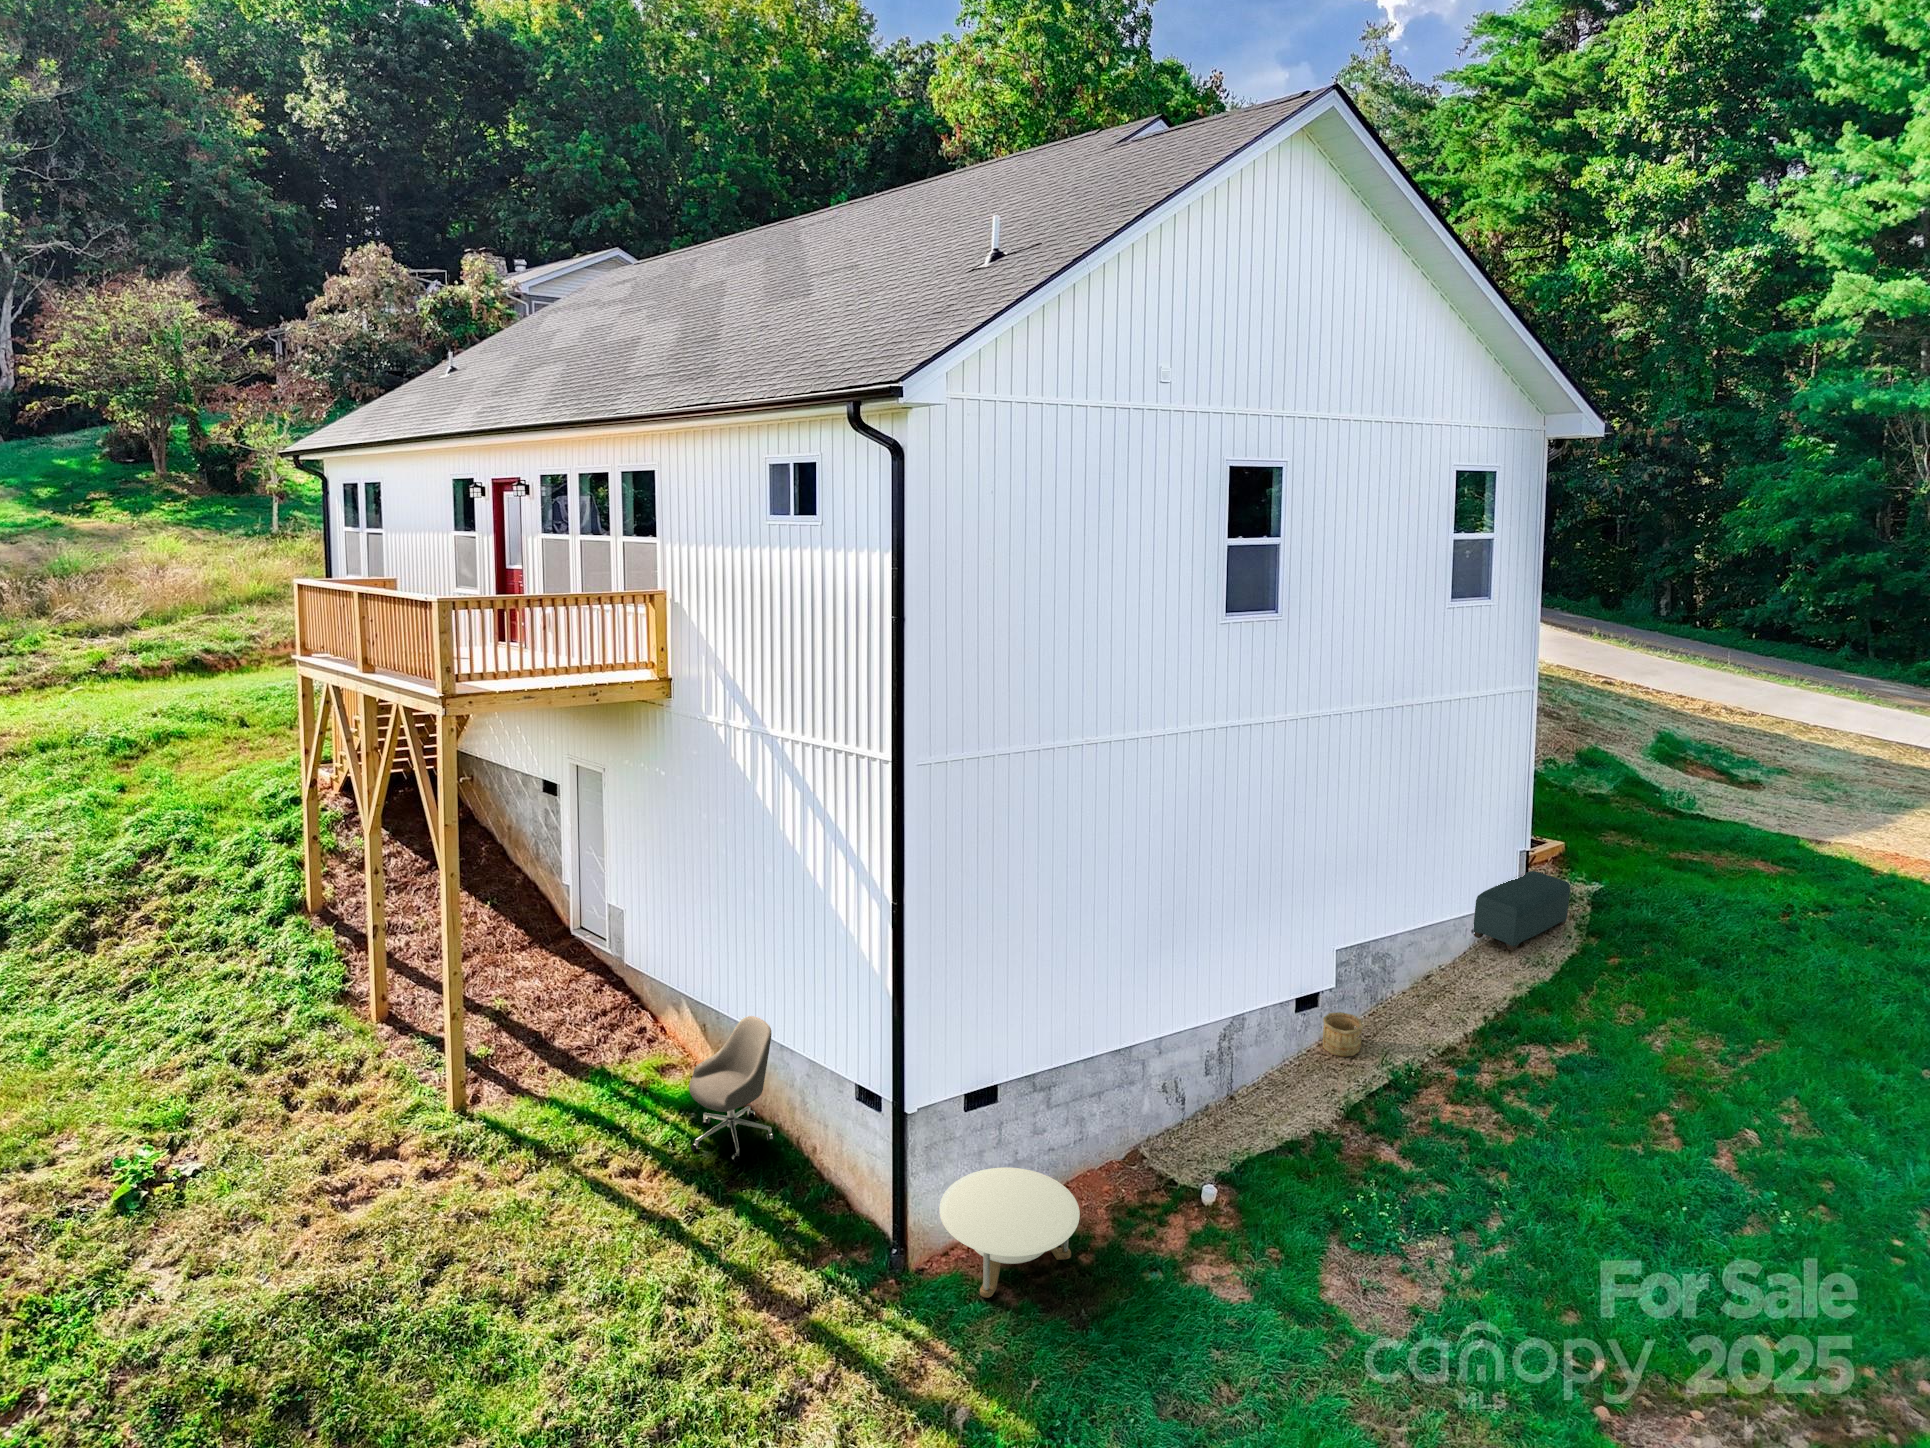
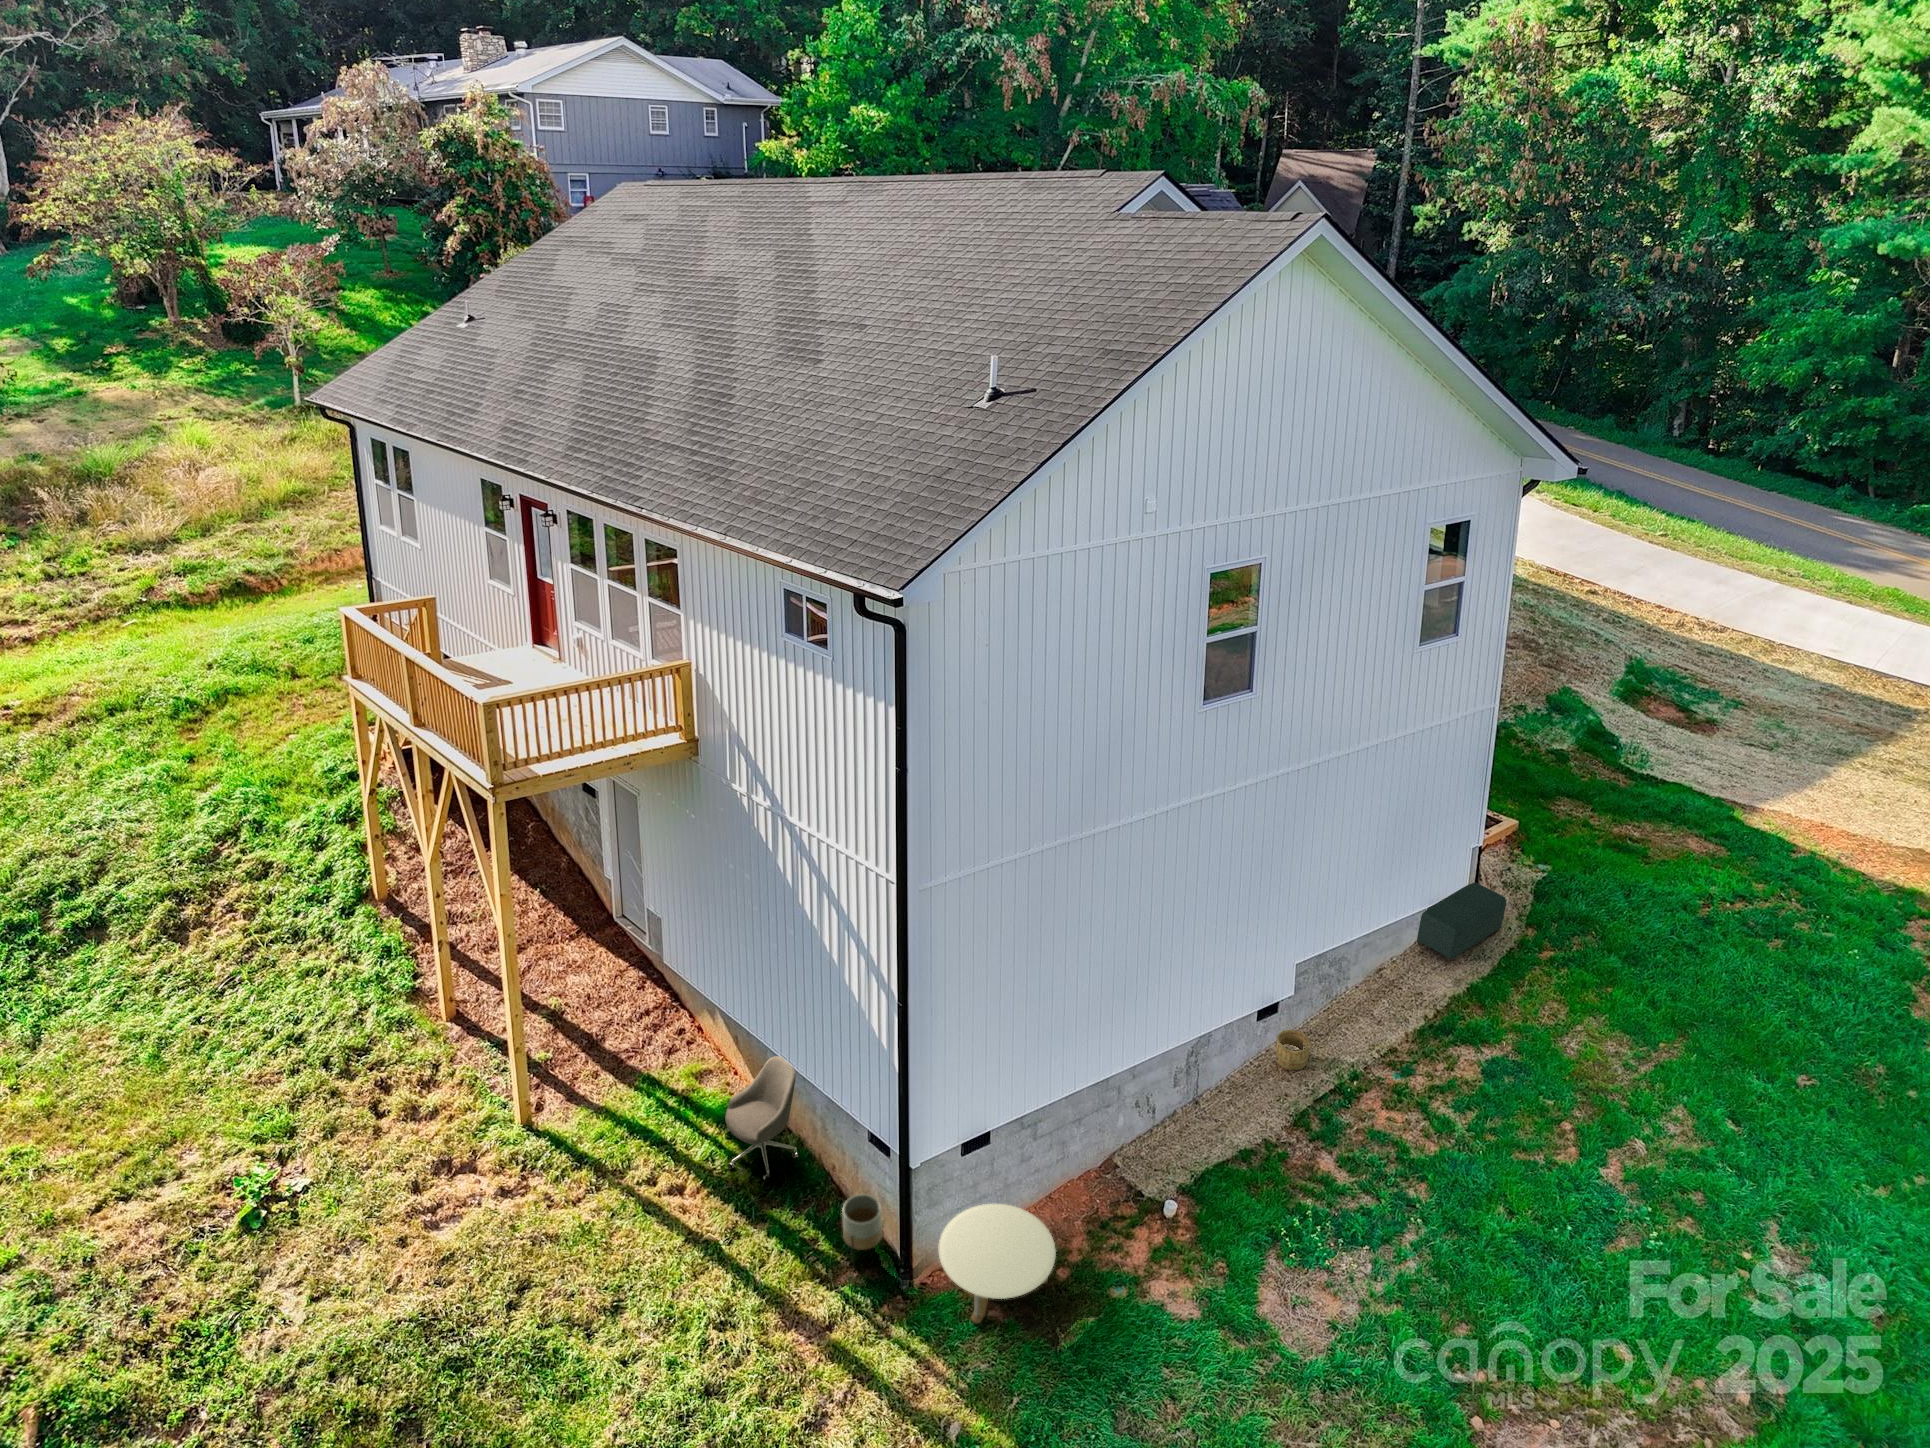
planter: none [825,1156,874,1240] -> present [842,1194,883,1250]

